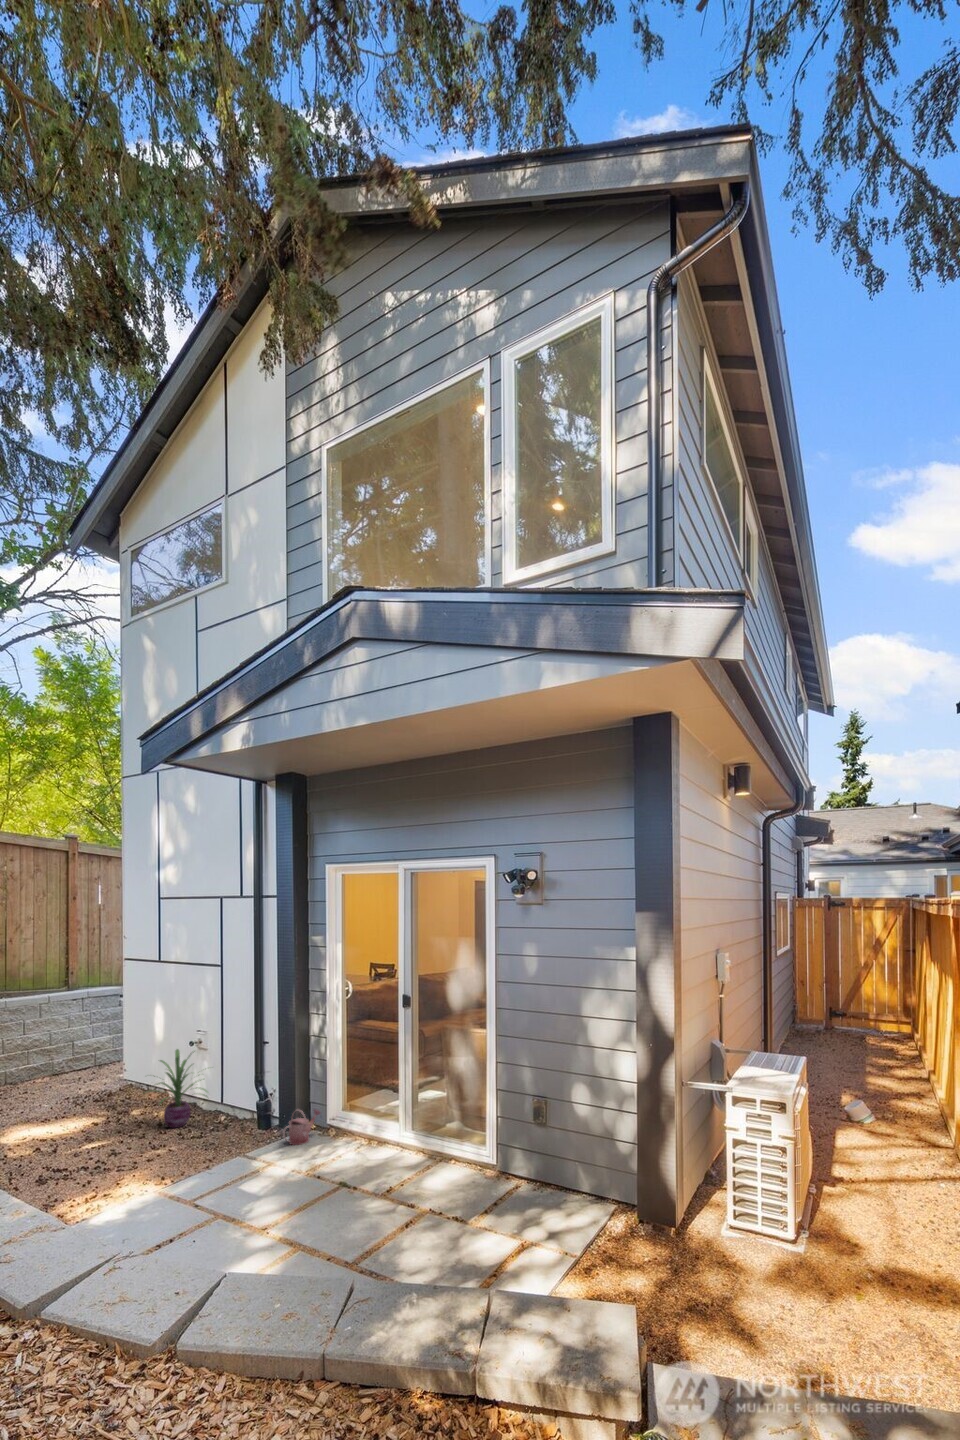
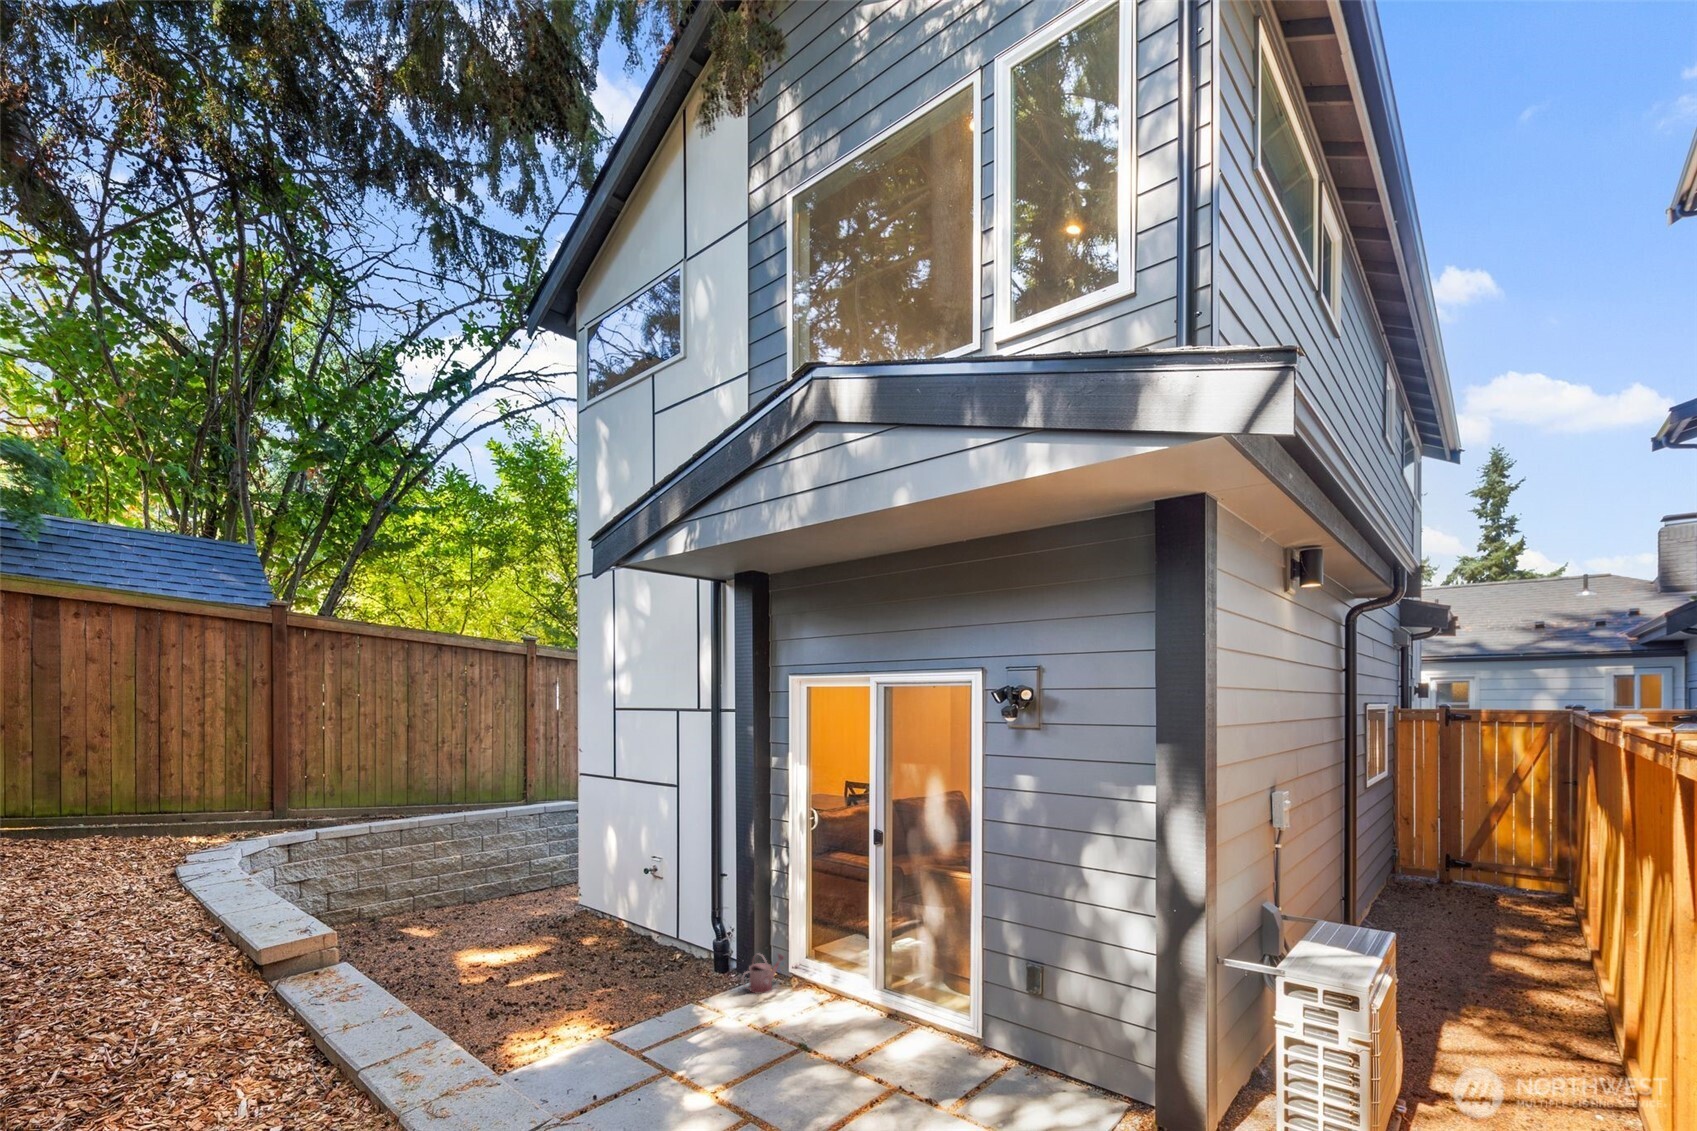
decorative plant: present [154,1049,207,1128] -> none [589,876,673,963]

